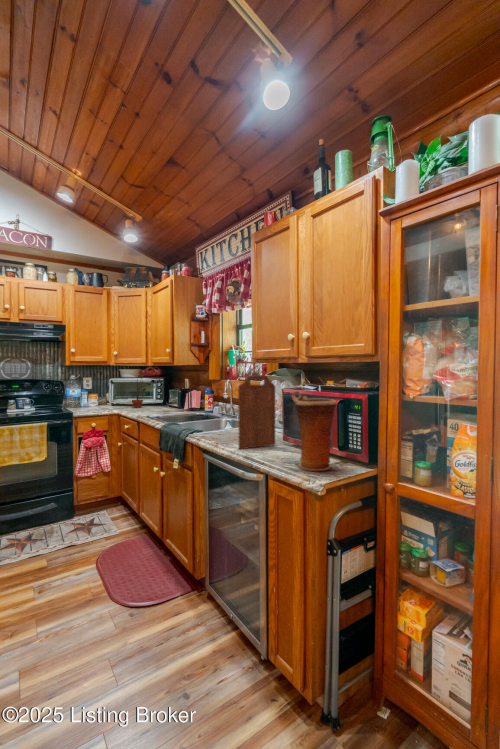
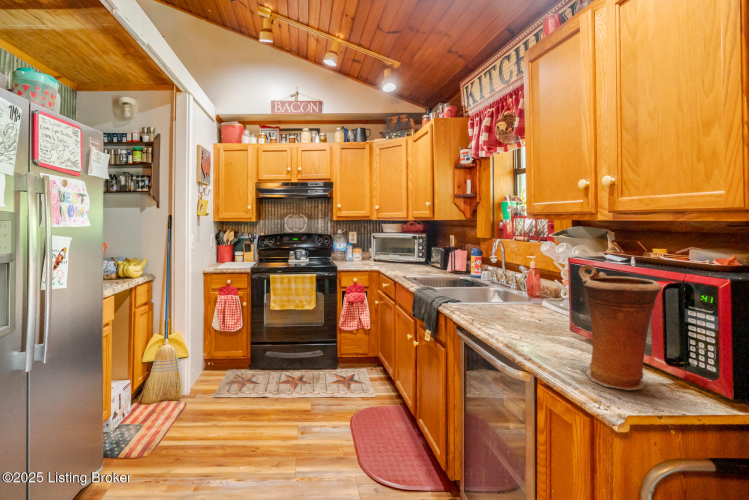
potted plant: present [132,372,151,408] -> none [390,227,412,266]
cutting board: present [238,375,275,449] -> none [500,238,556,333]

